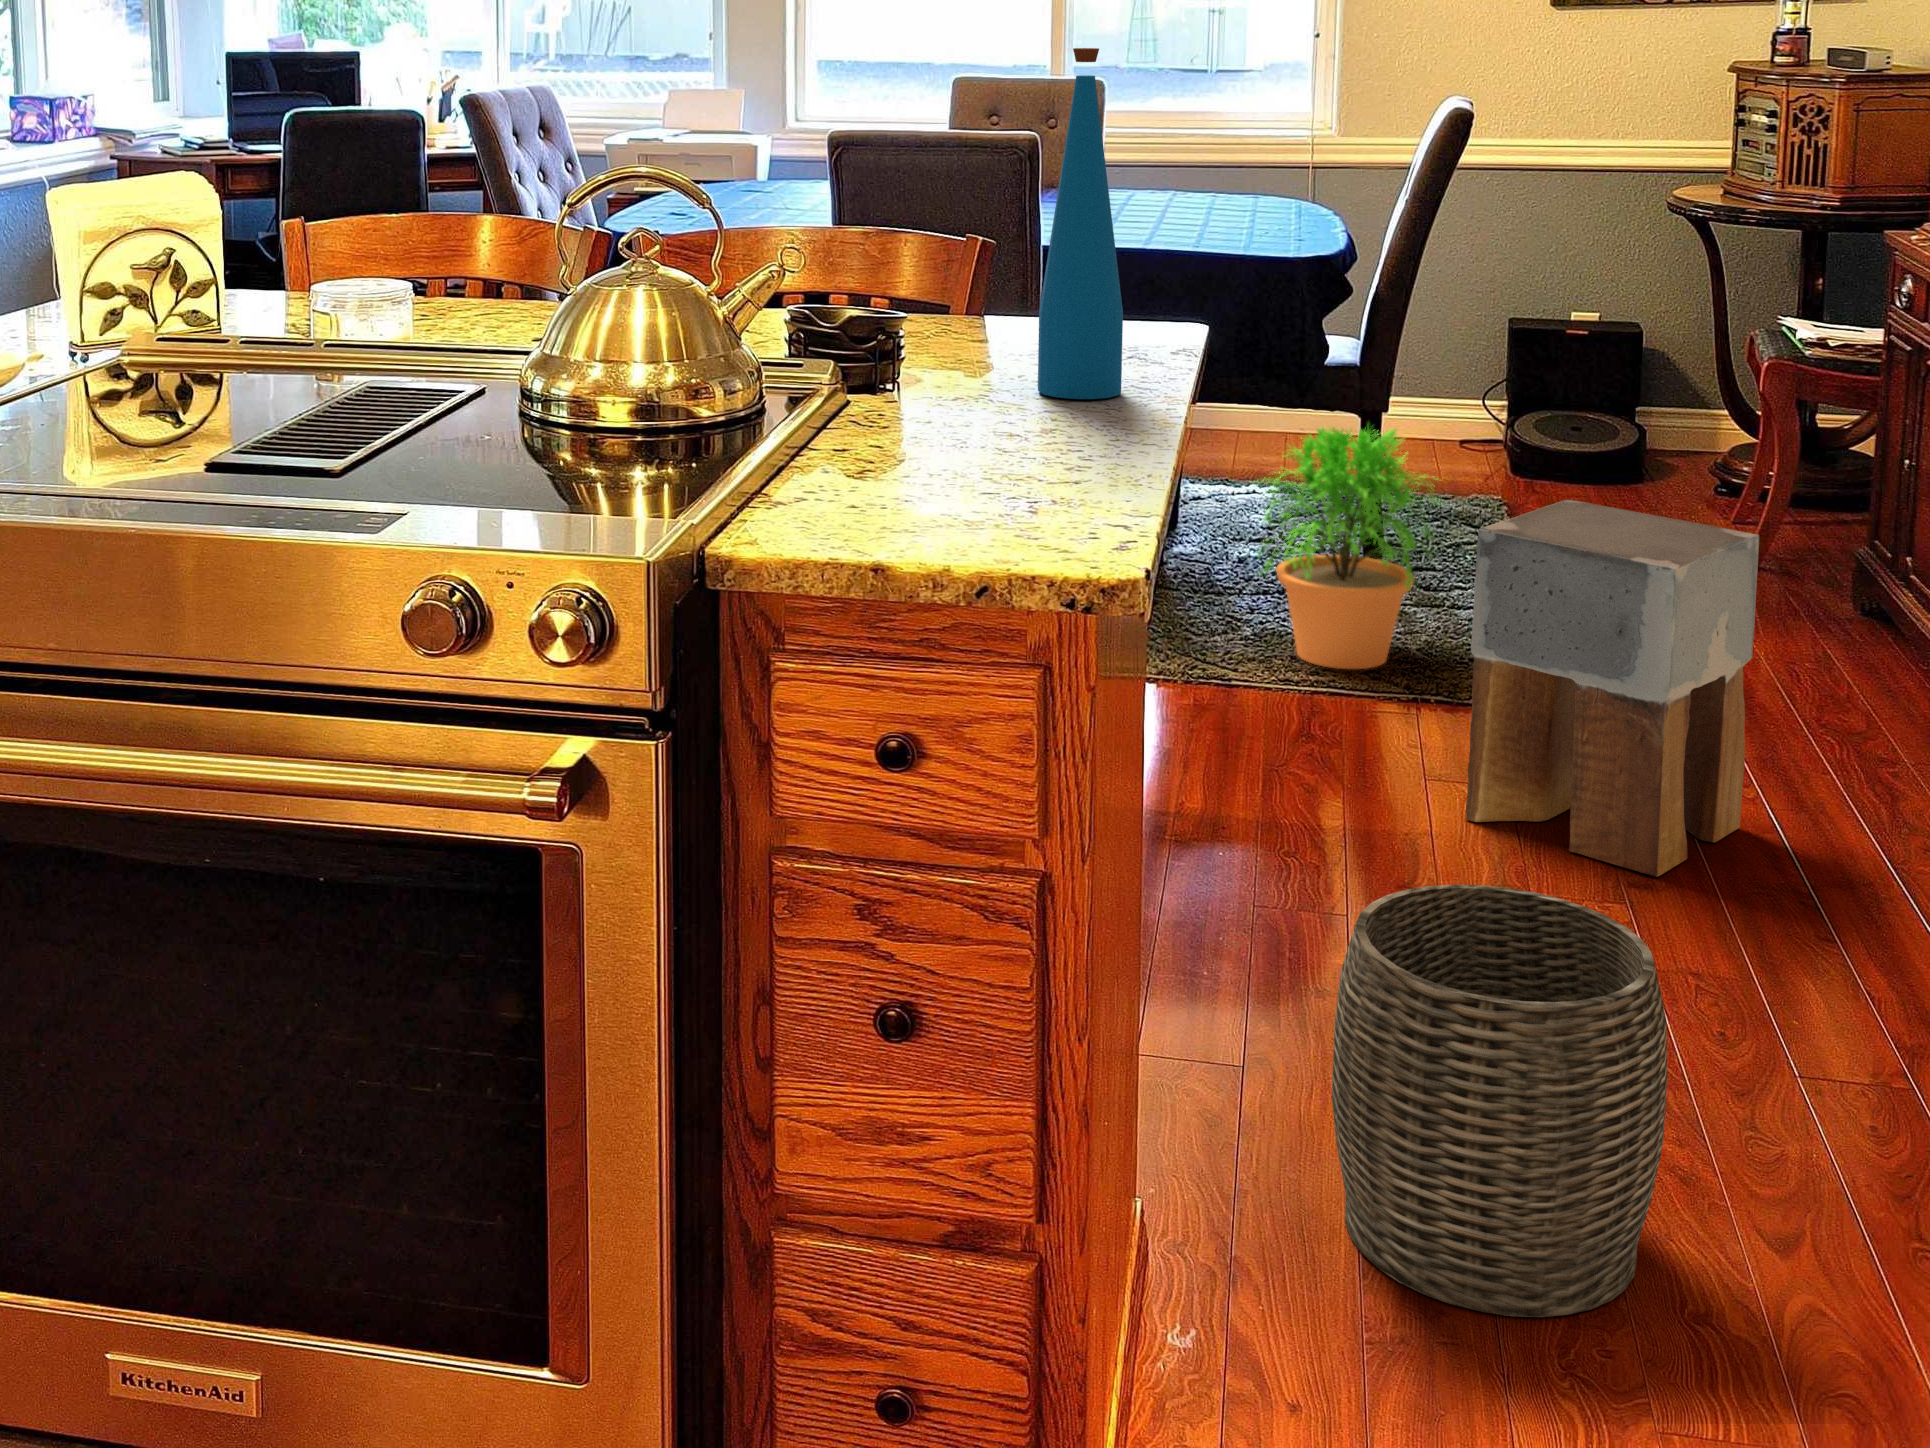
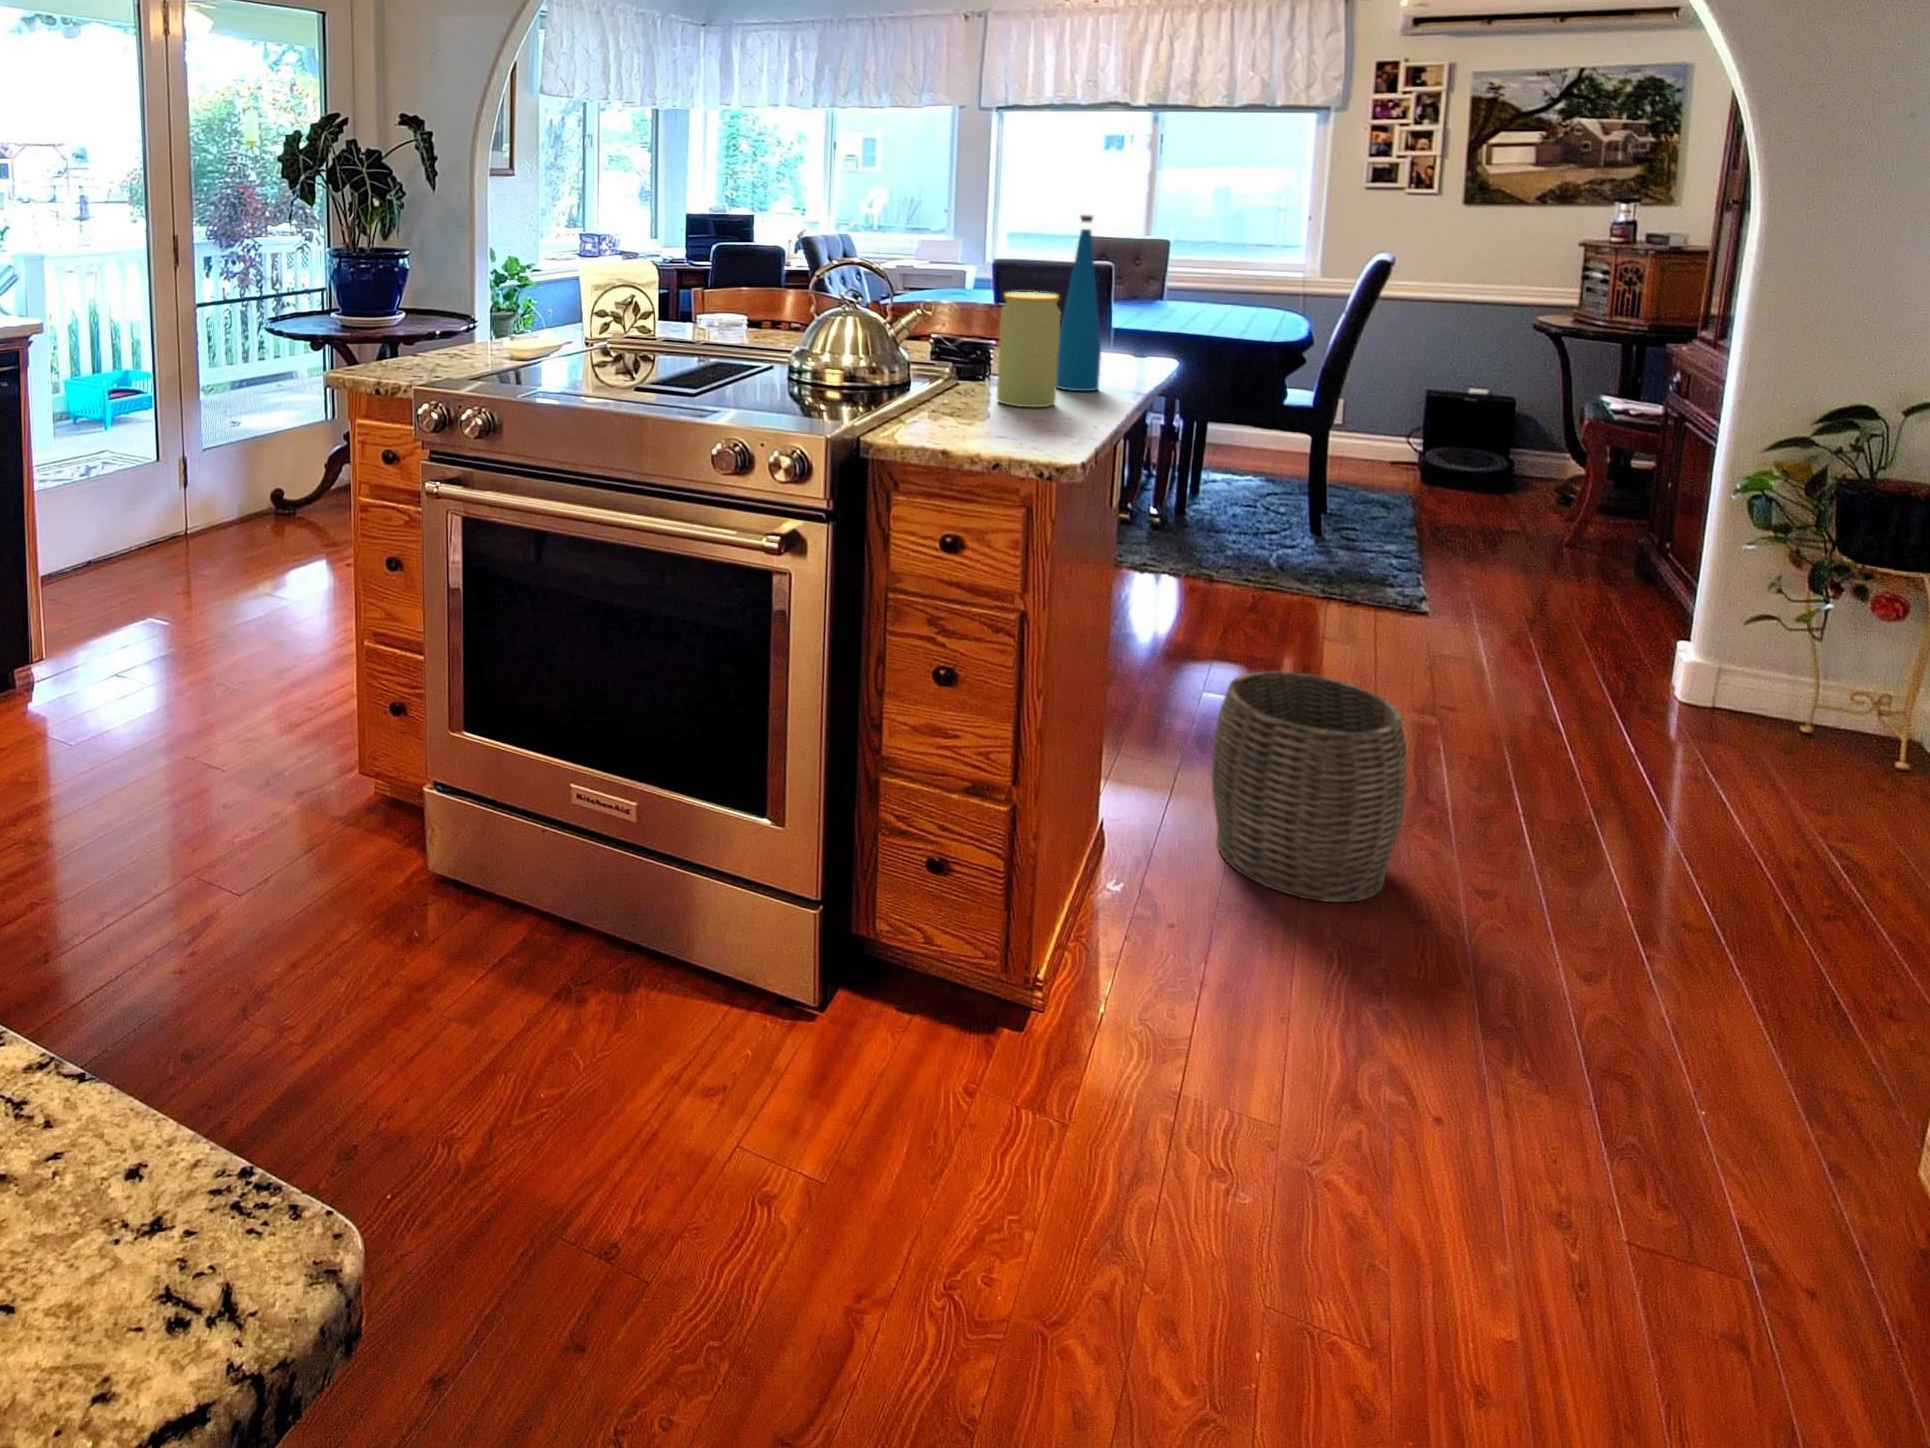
jar: none [943,208,1060,445] -> present [997,292,1060,407]
potted plant: present [1258,427,1437,669] -> none [1229,436,1353,578]
stool: present [1466,500,1759,877] -> none [1339,486,1535,703]

